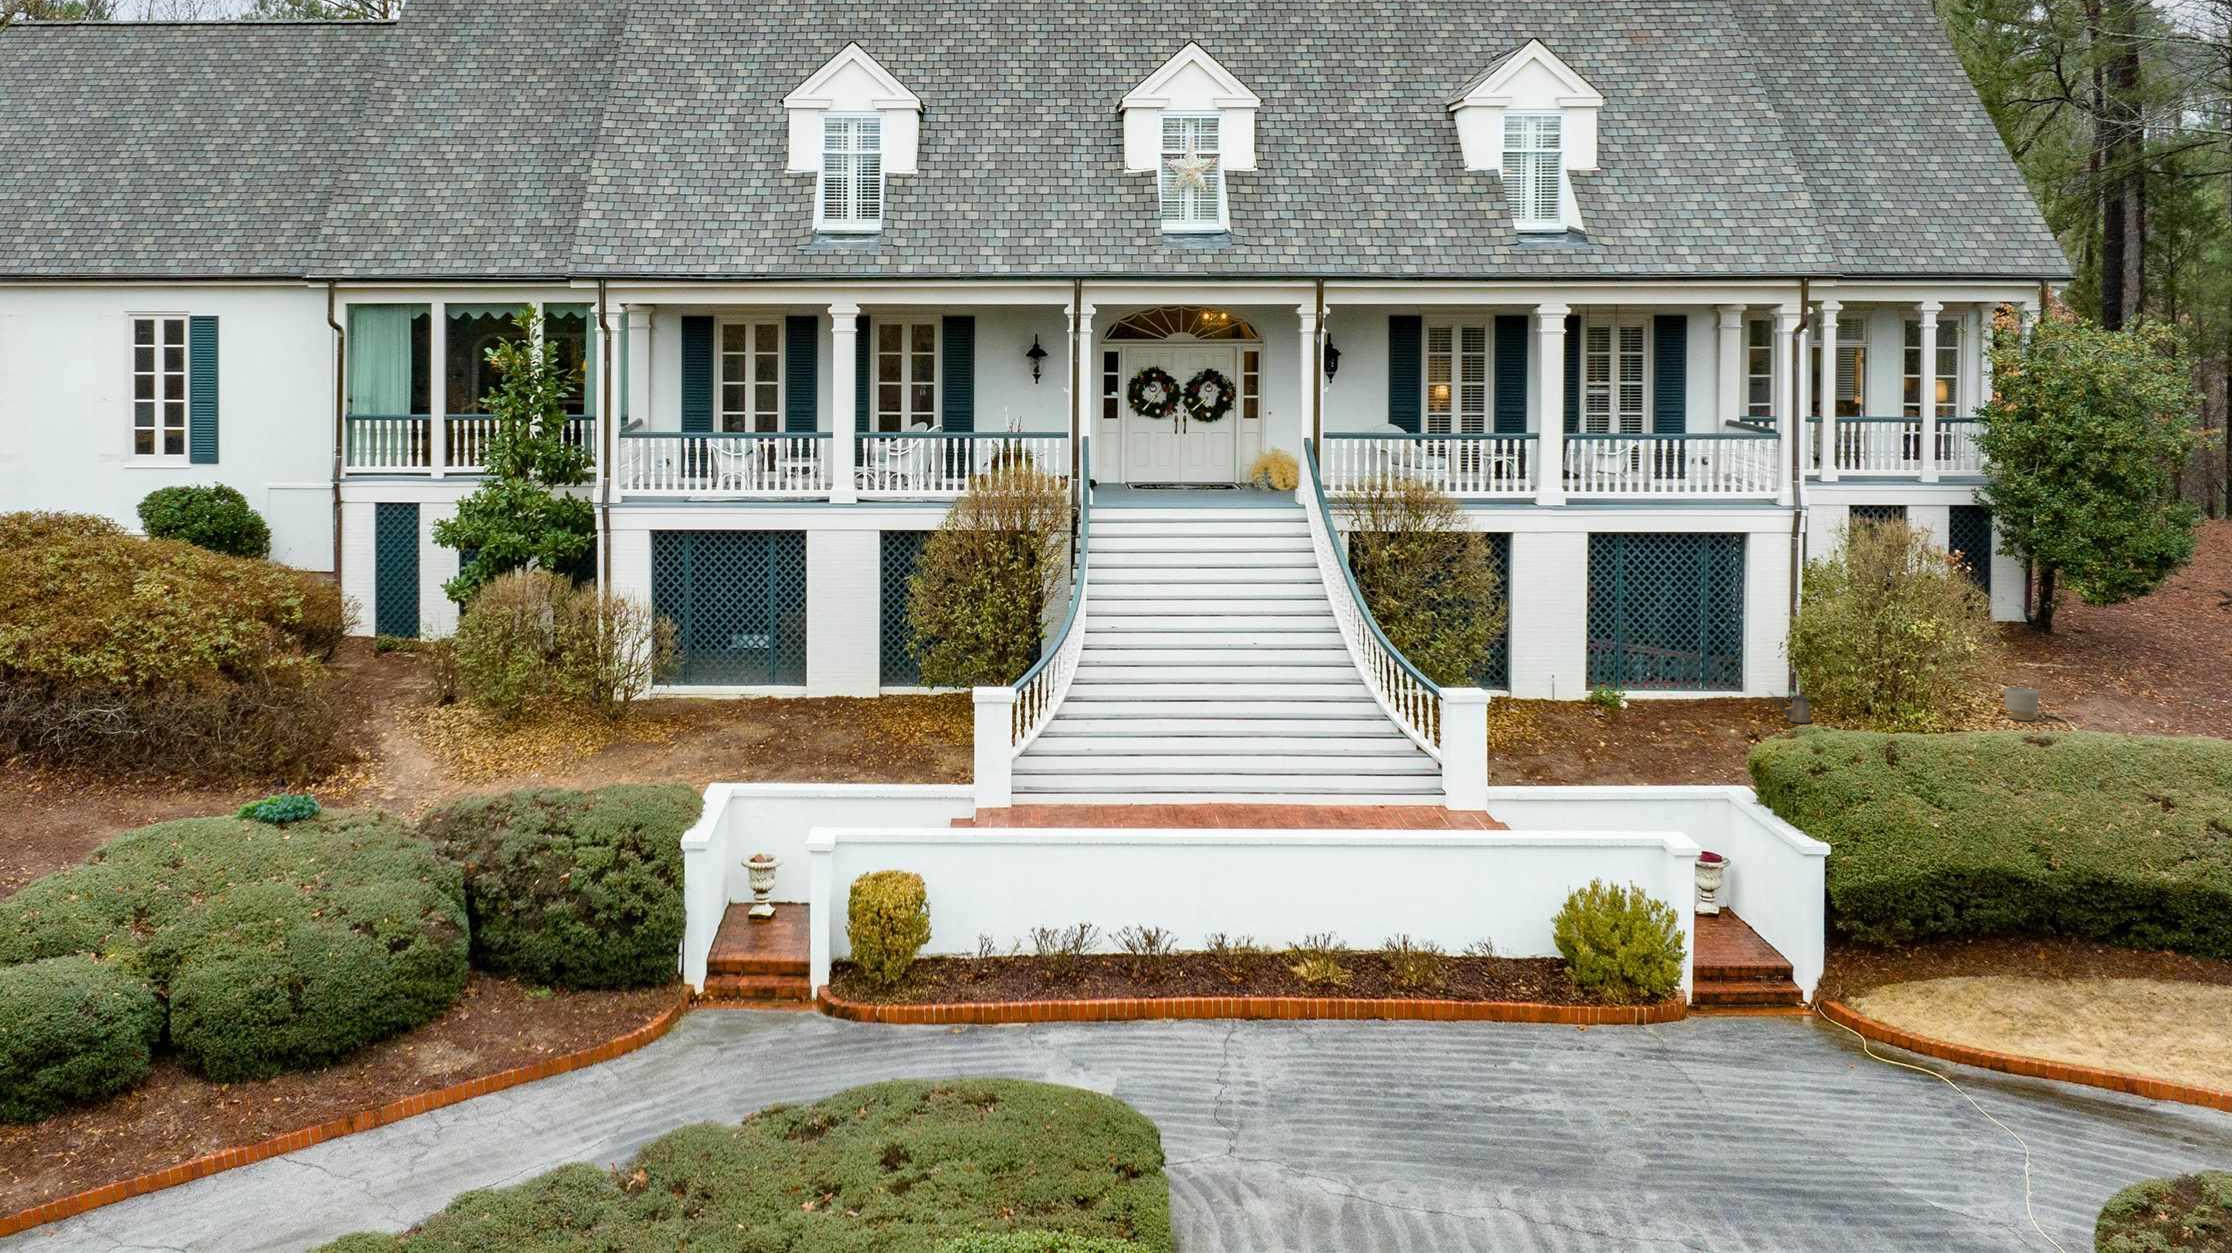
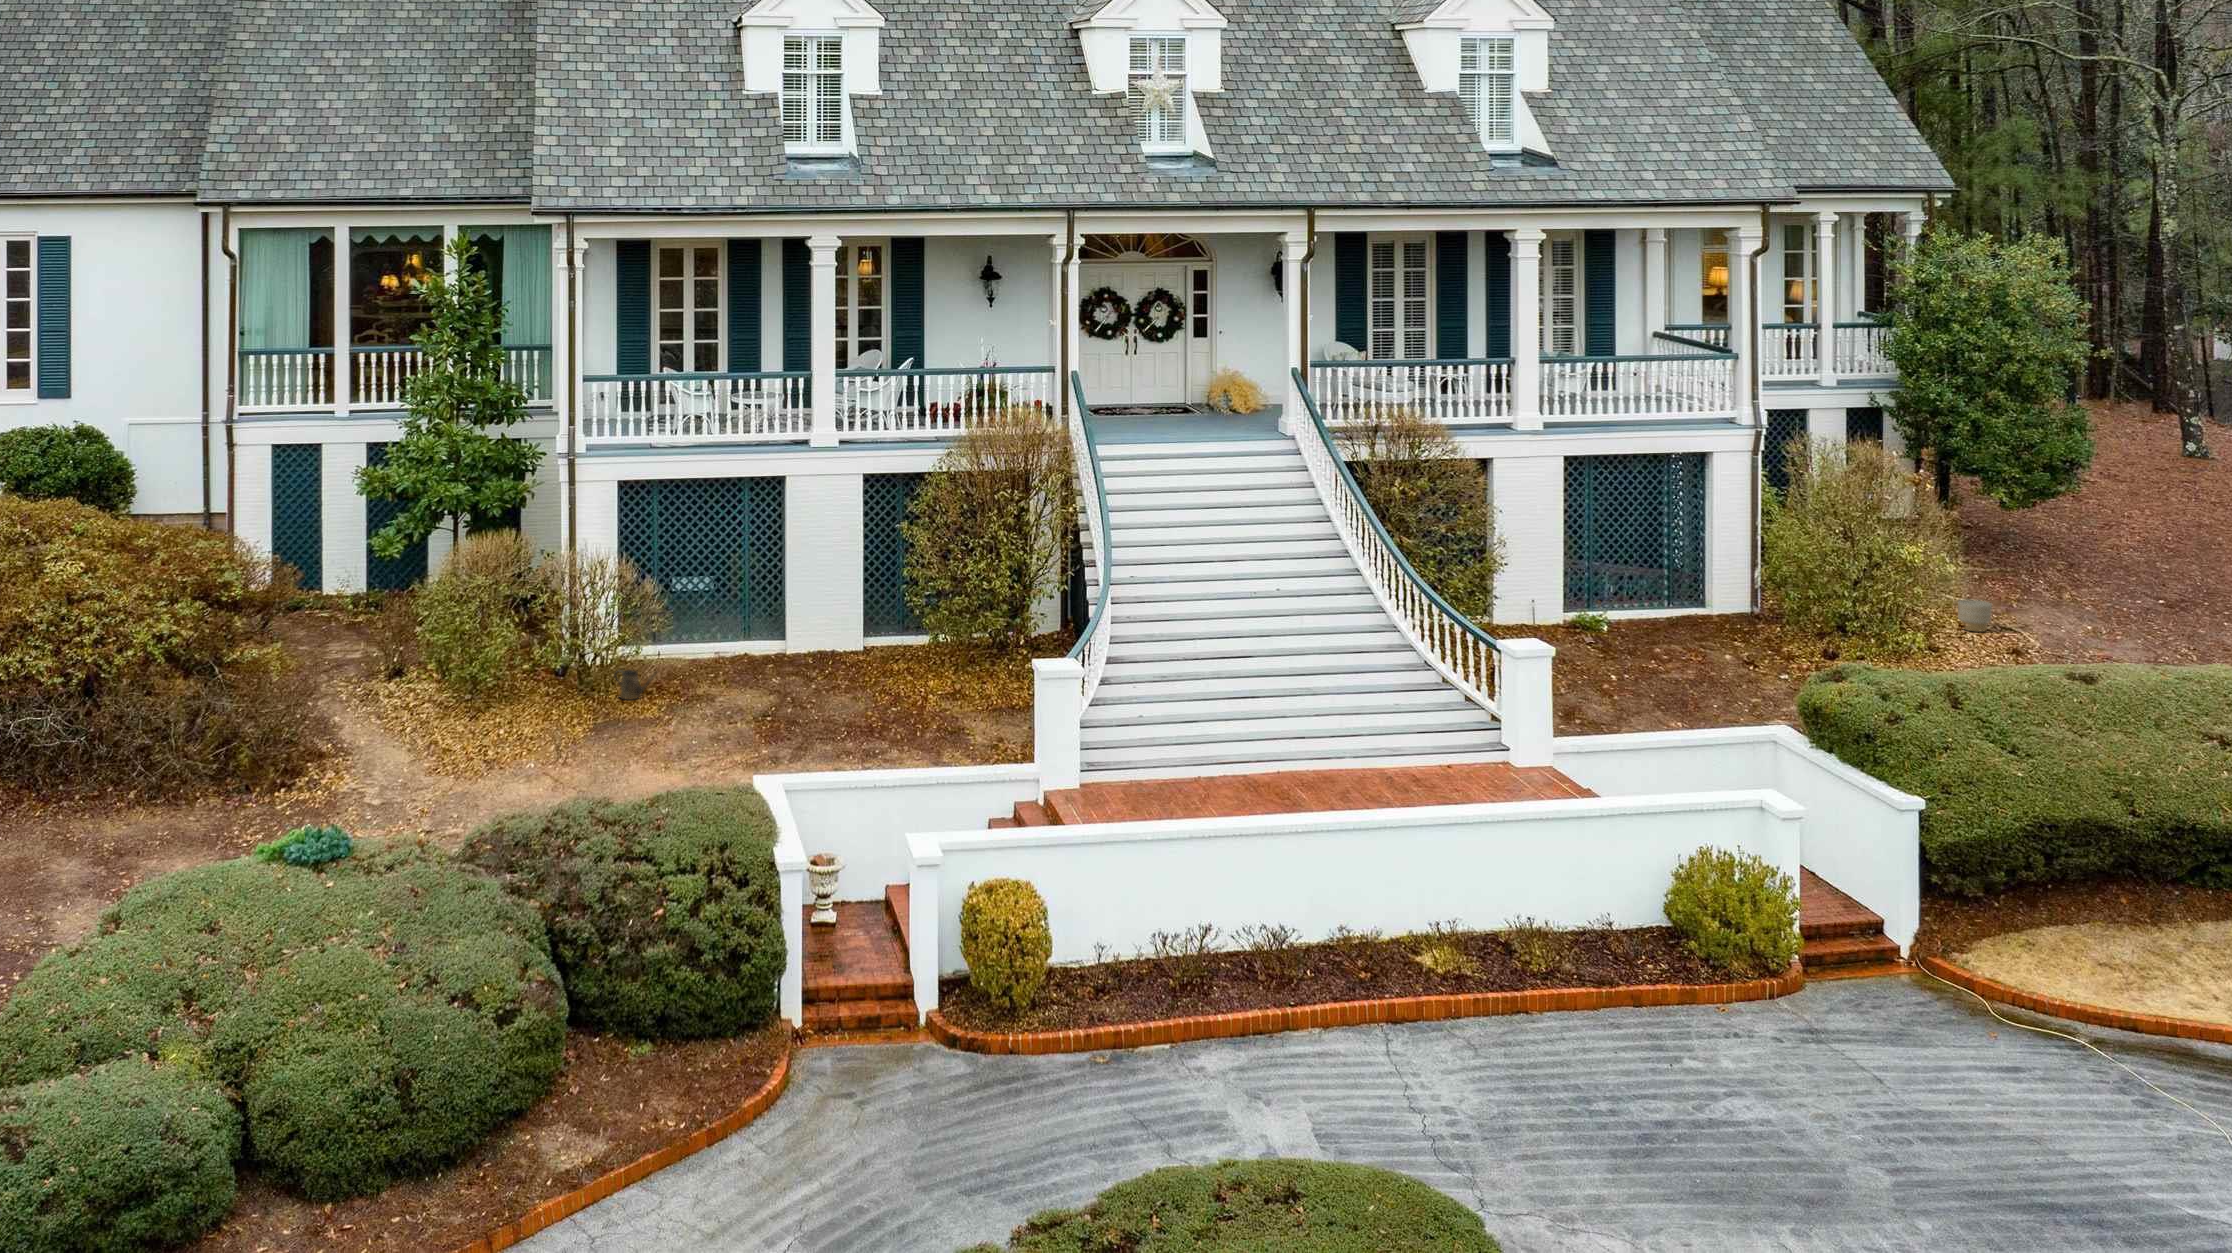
watering can: present [1769,691,1811,723] -> present [615,670,652,700]

